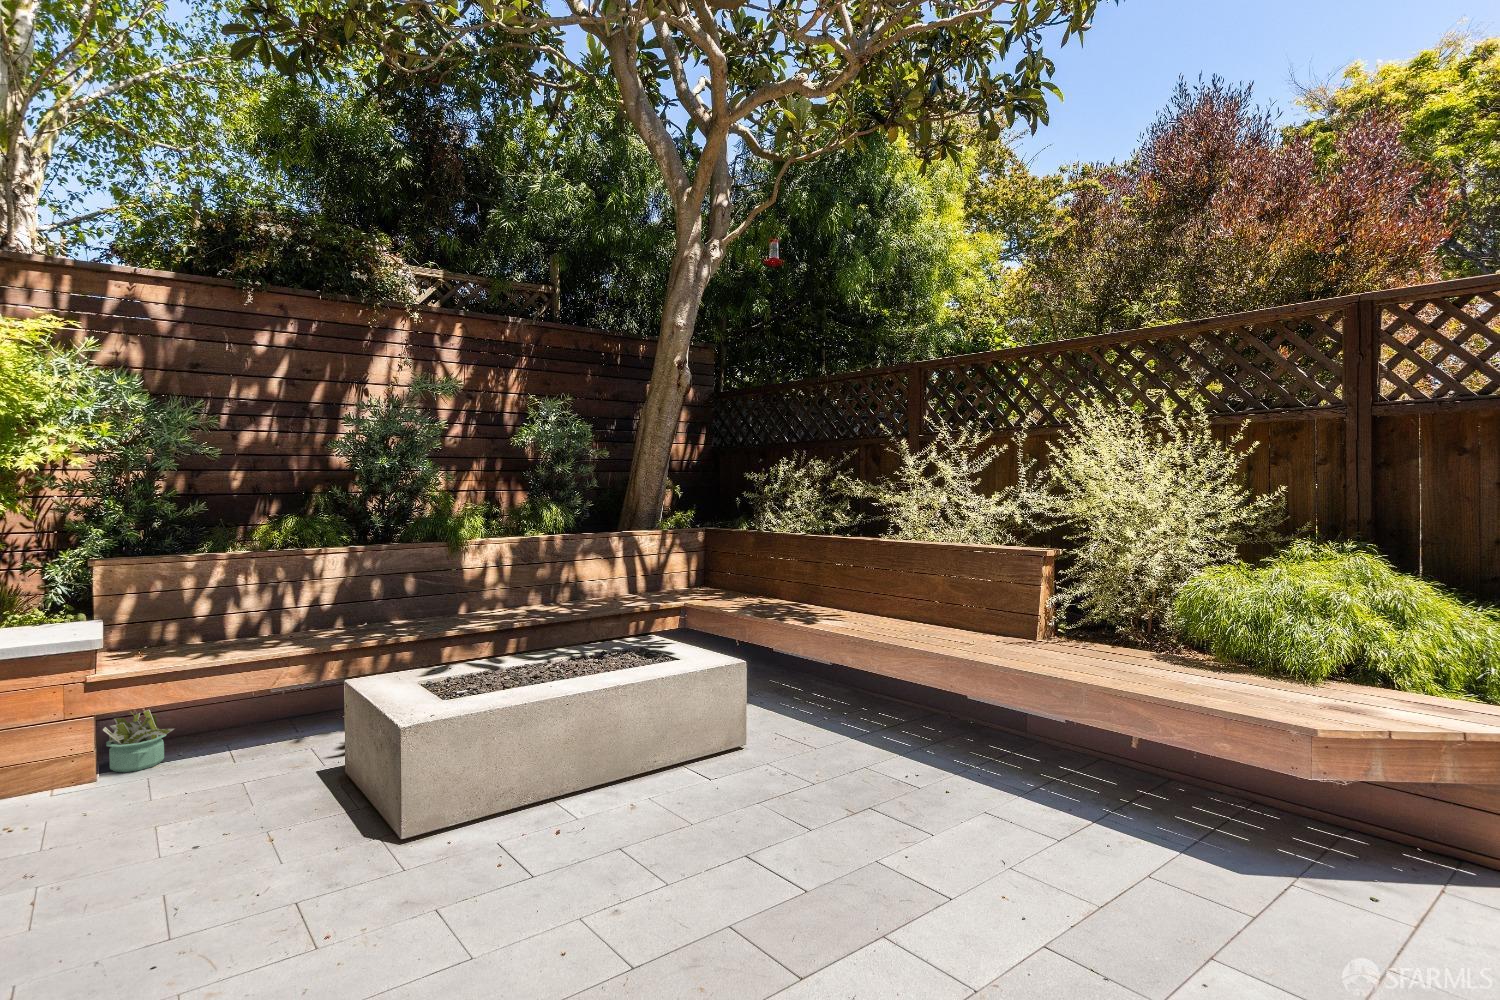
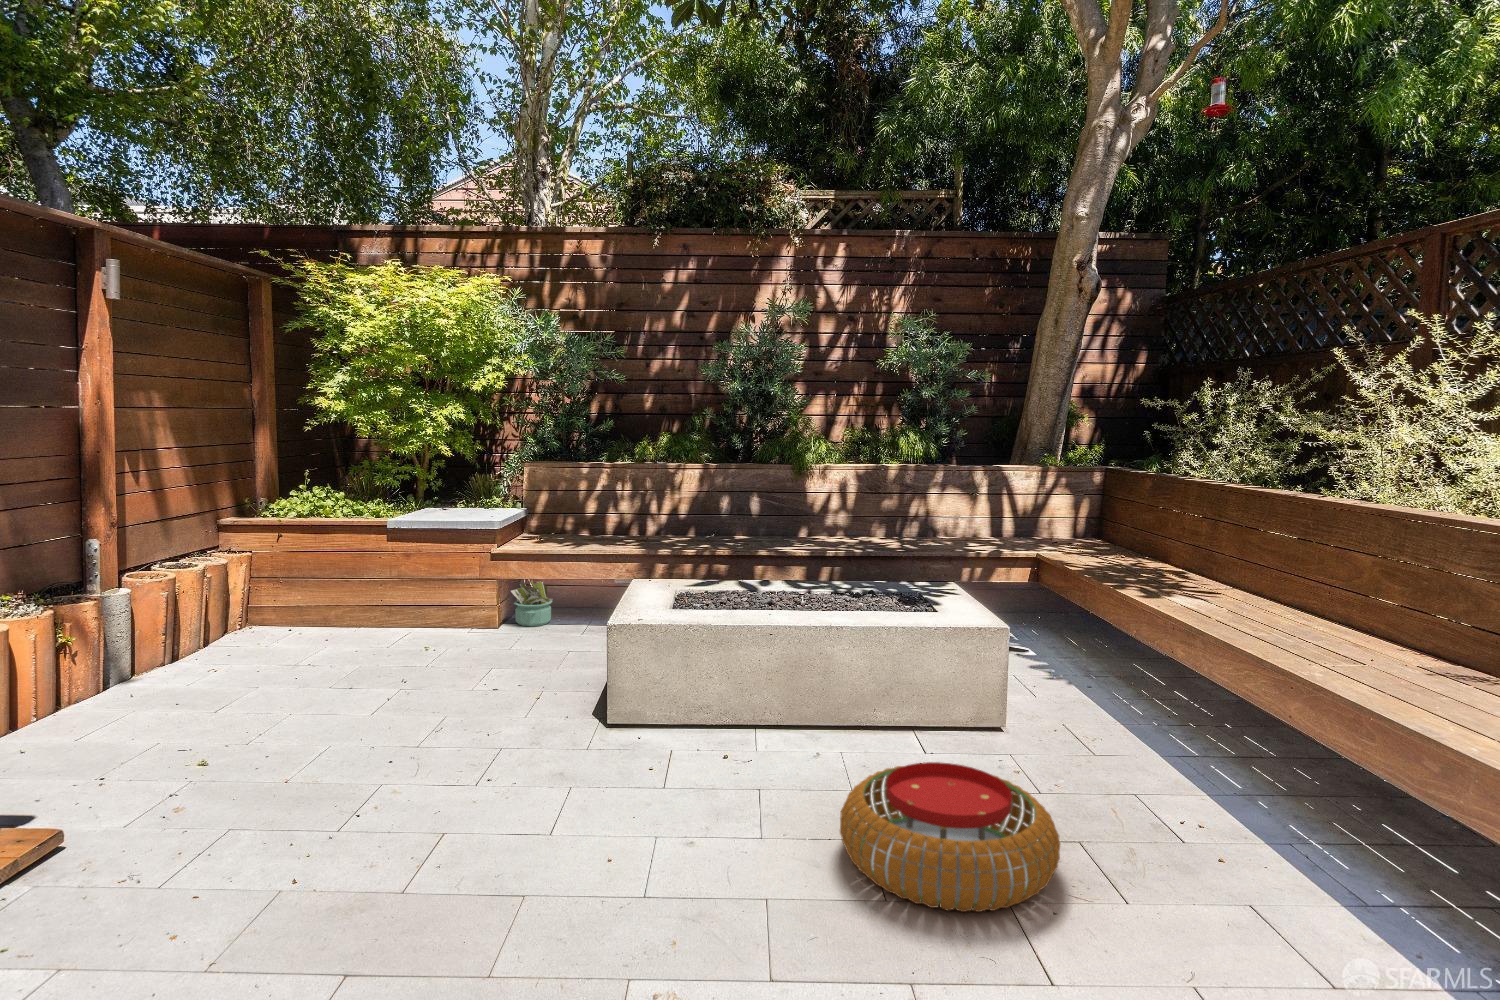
pouf: none [729,776,901,893] -> present [840,762,1060,912]

